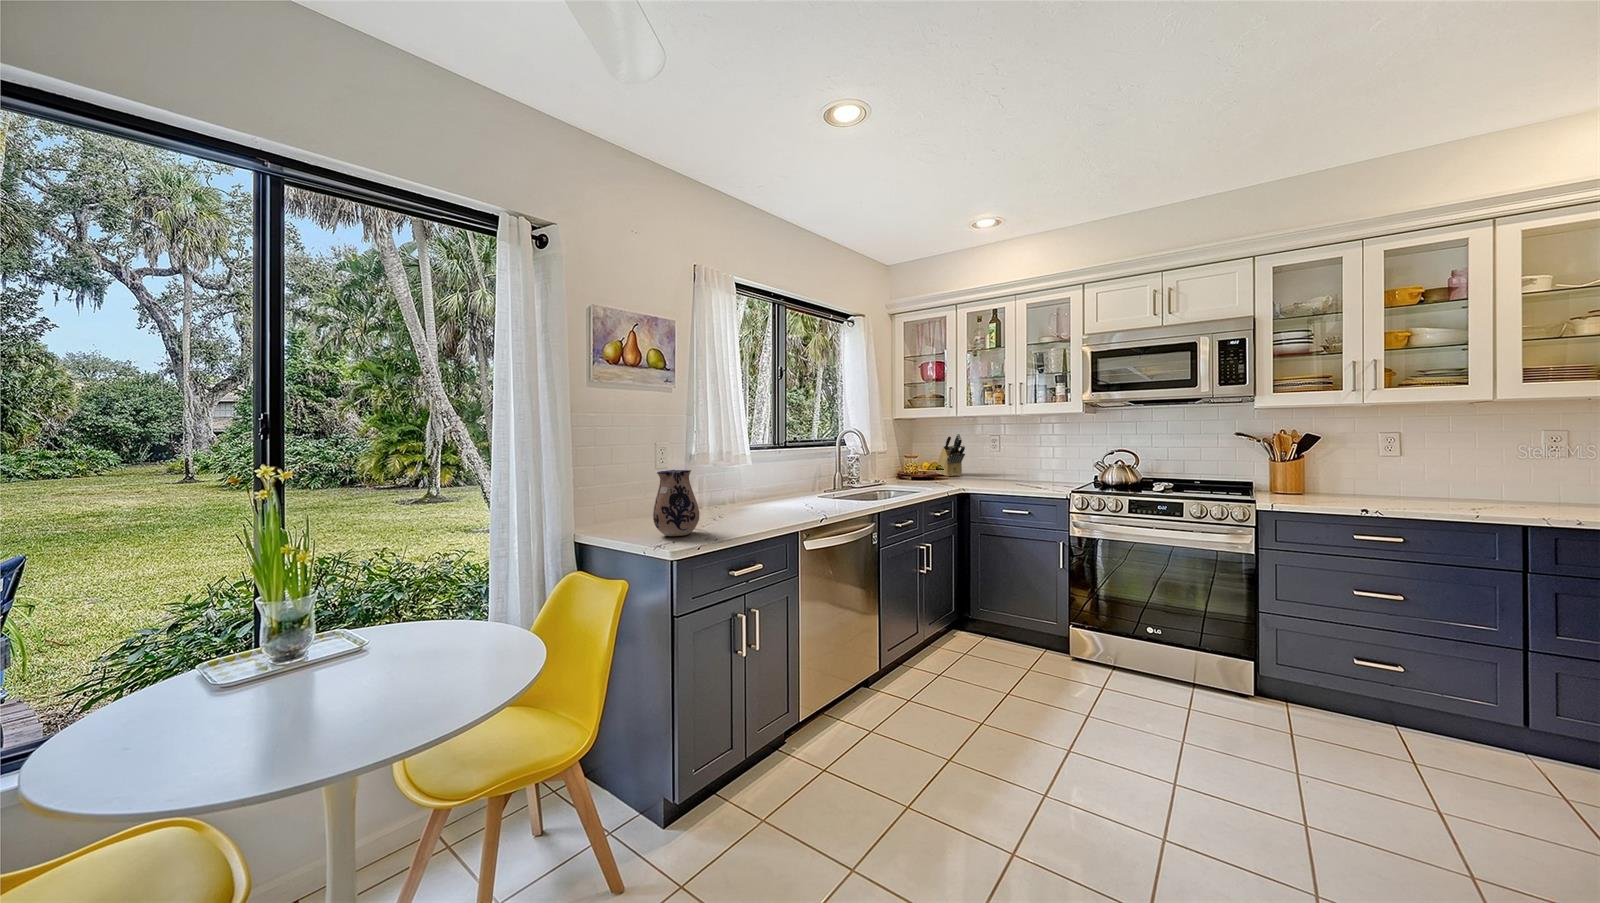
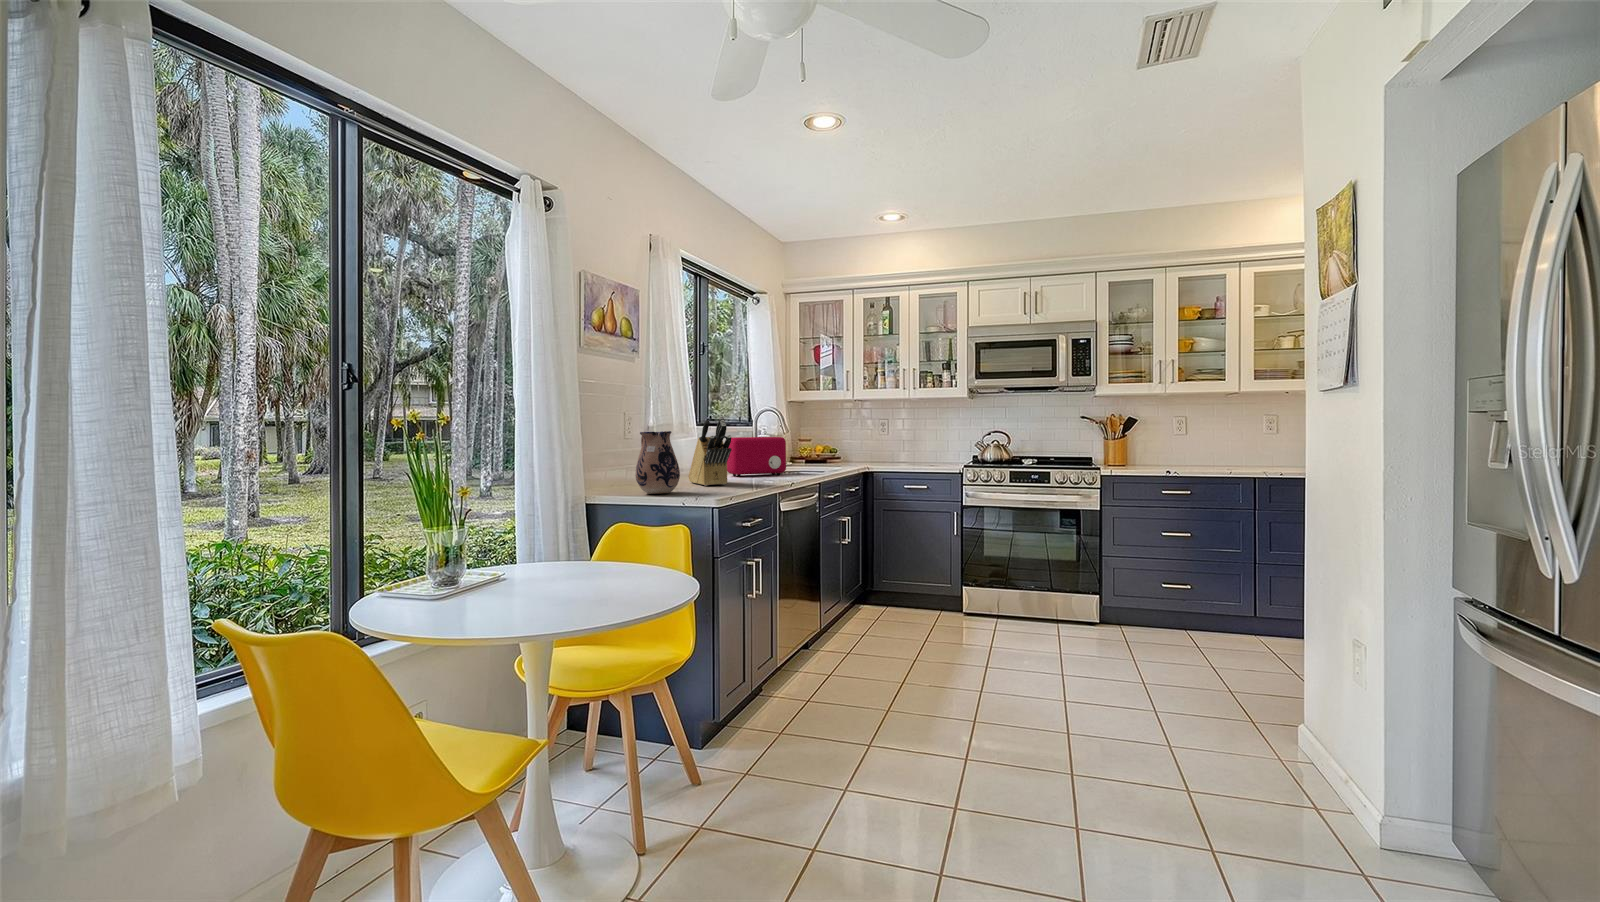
knife block: present [936,434,965,476] -> present [688,416,731,486]
toaster: none [797,463,857,504] -> present [727,437,786,476]

